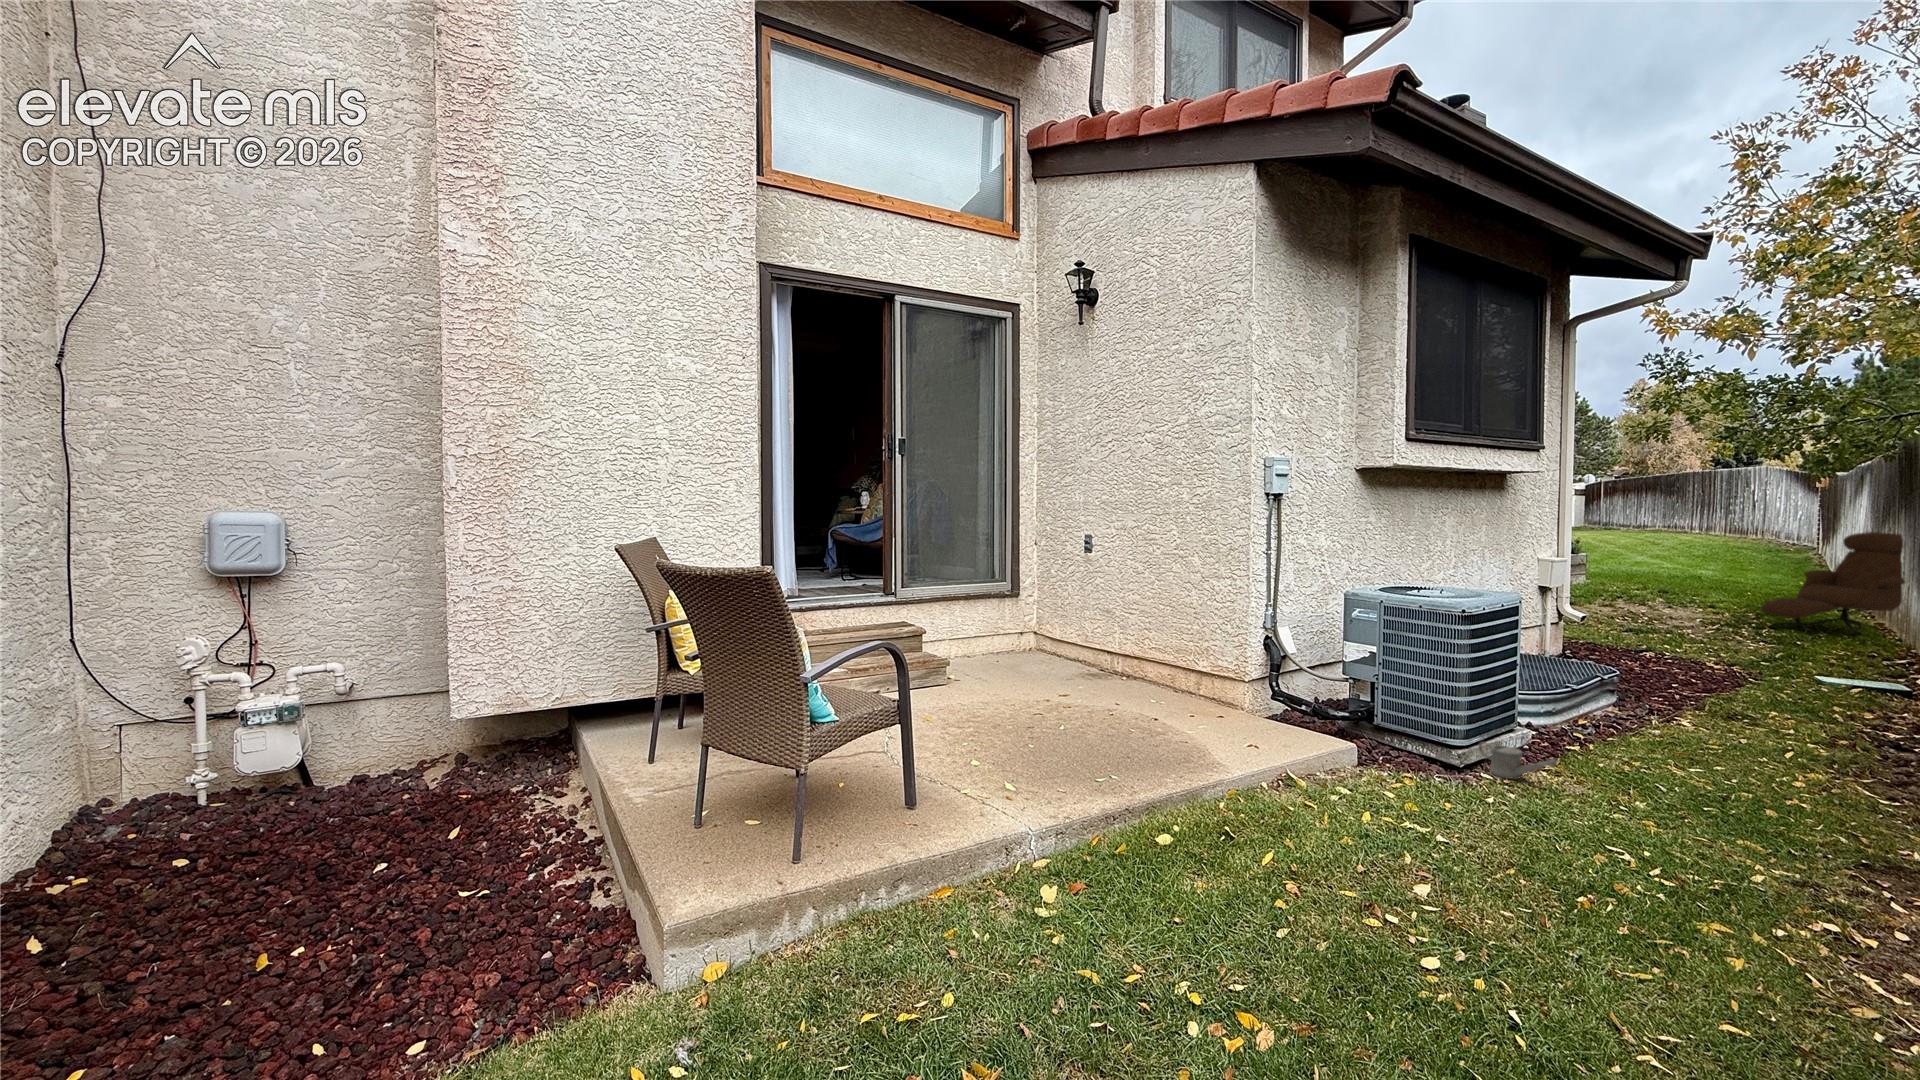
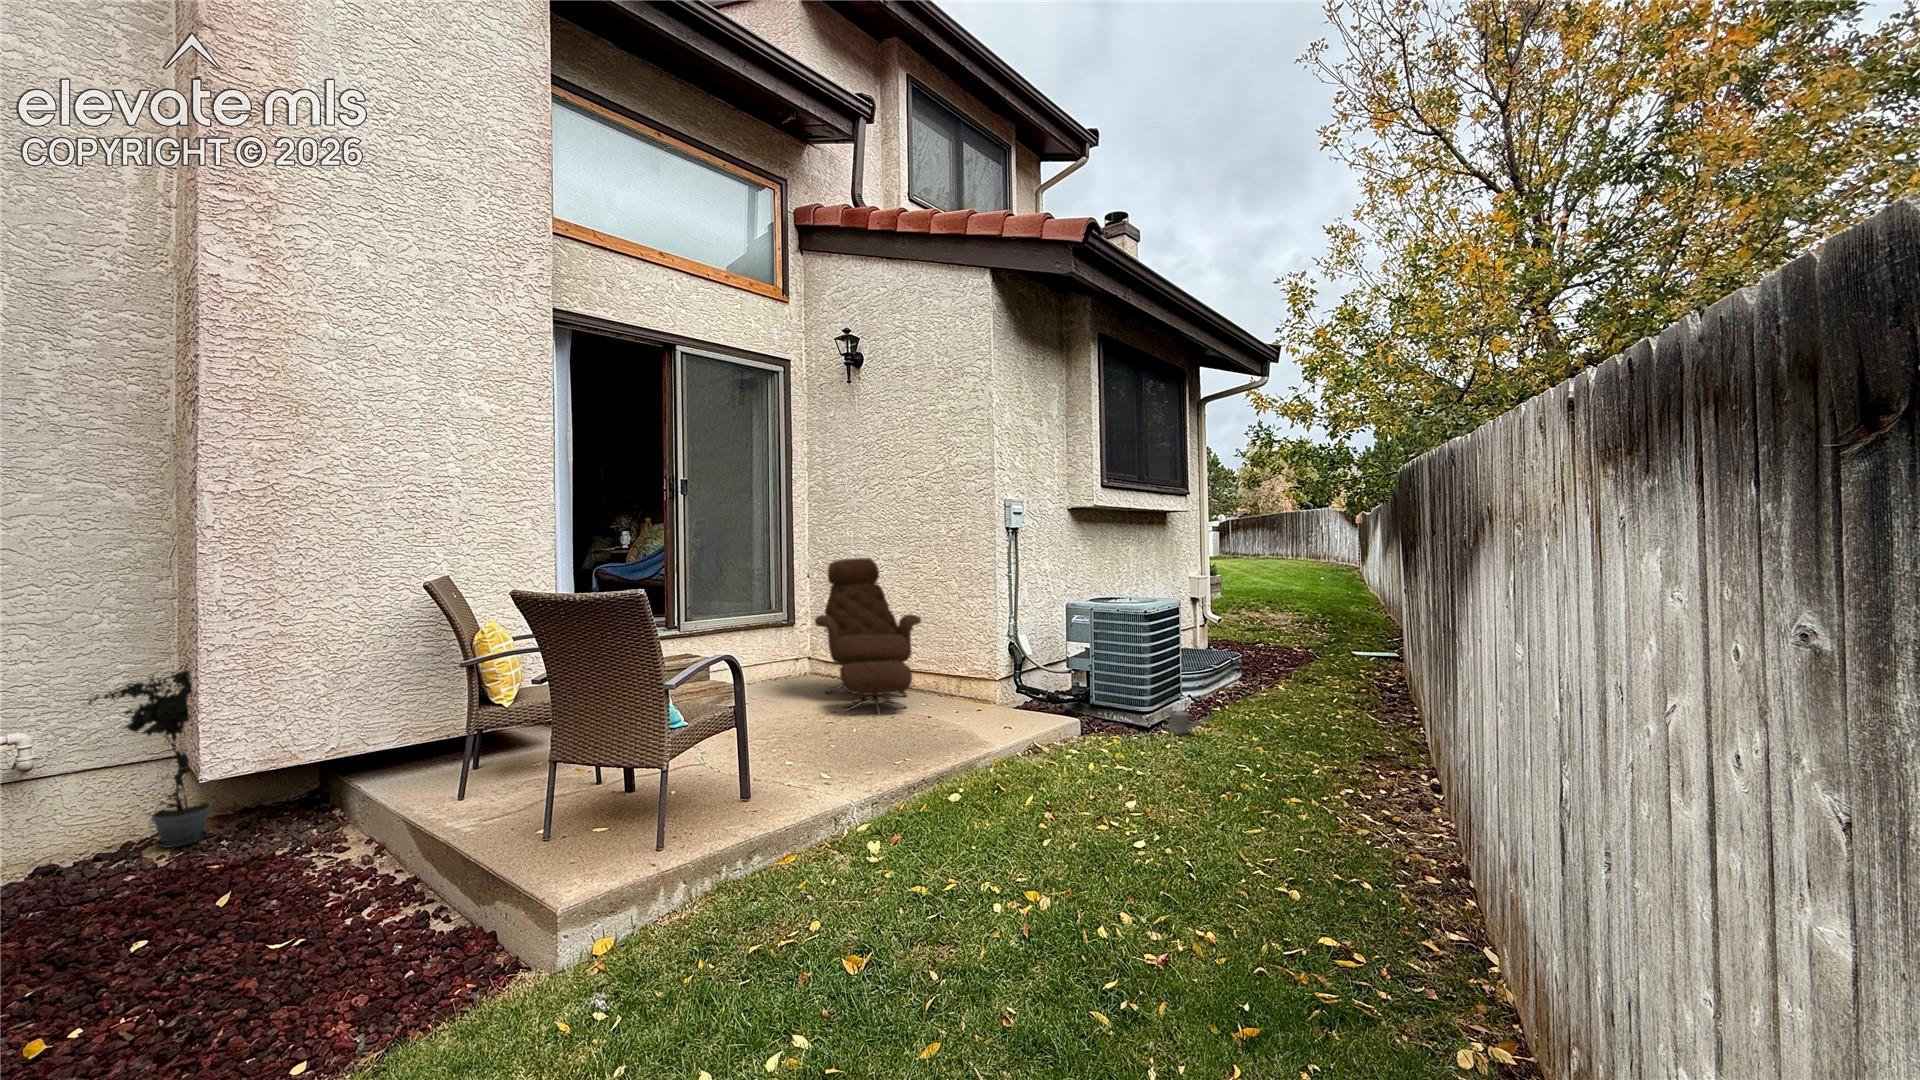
lounge chair: present [1761,532,1905,635] -> present [815,558,921,714]
potted plant: none [373,612,504,777] -> present [88,665,212,848]

